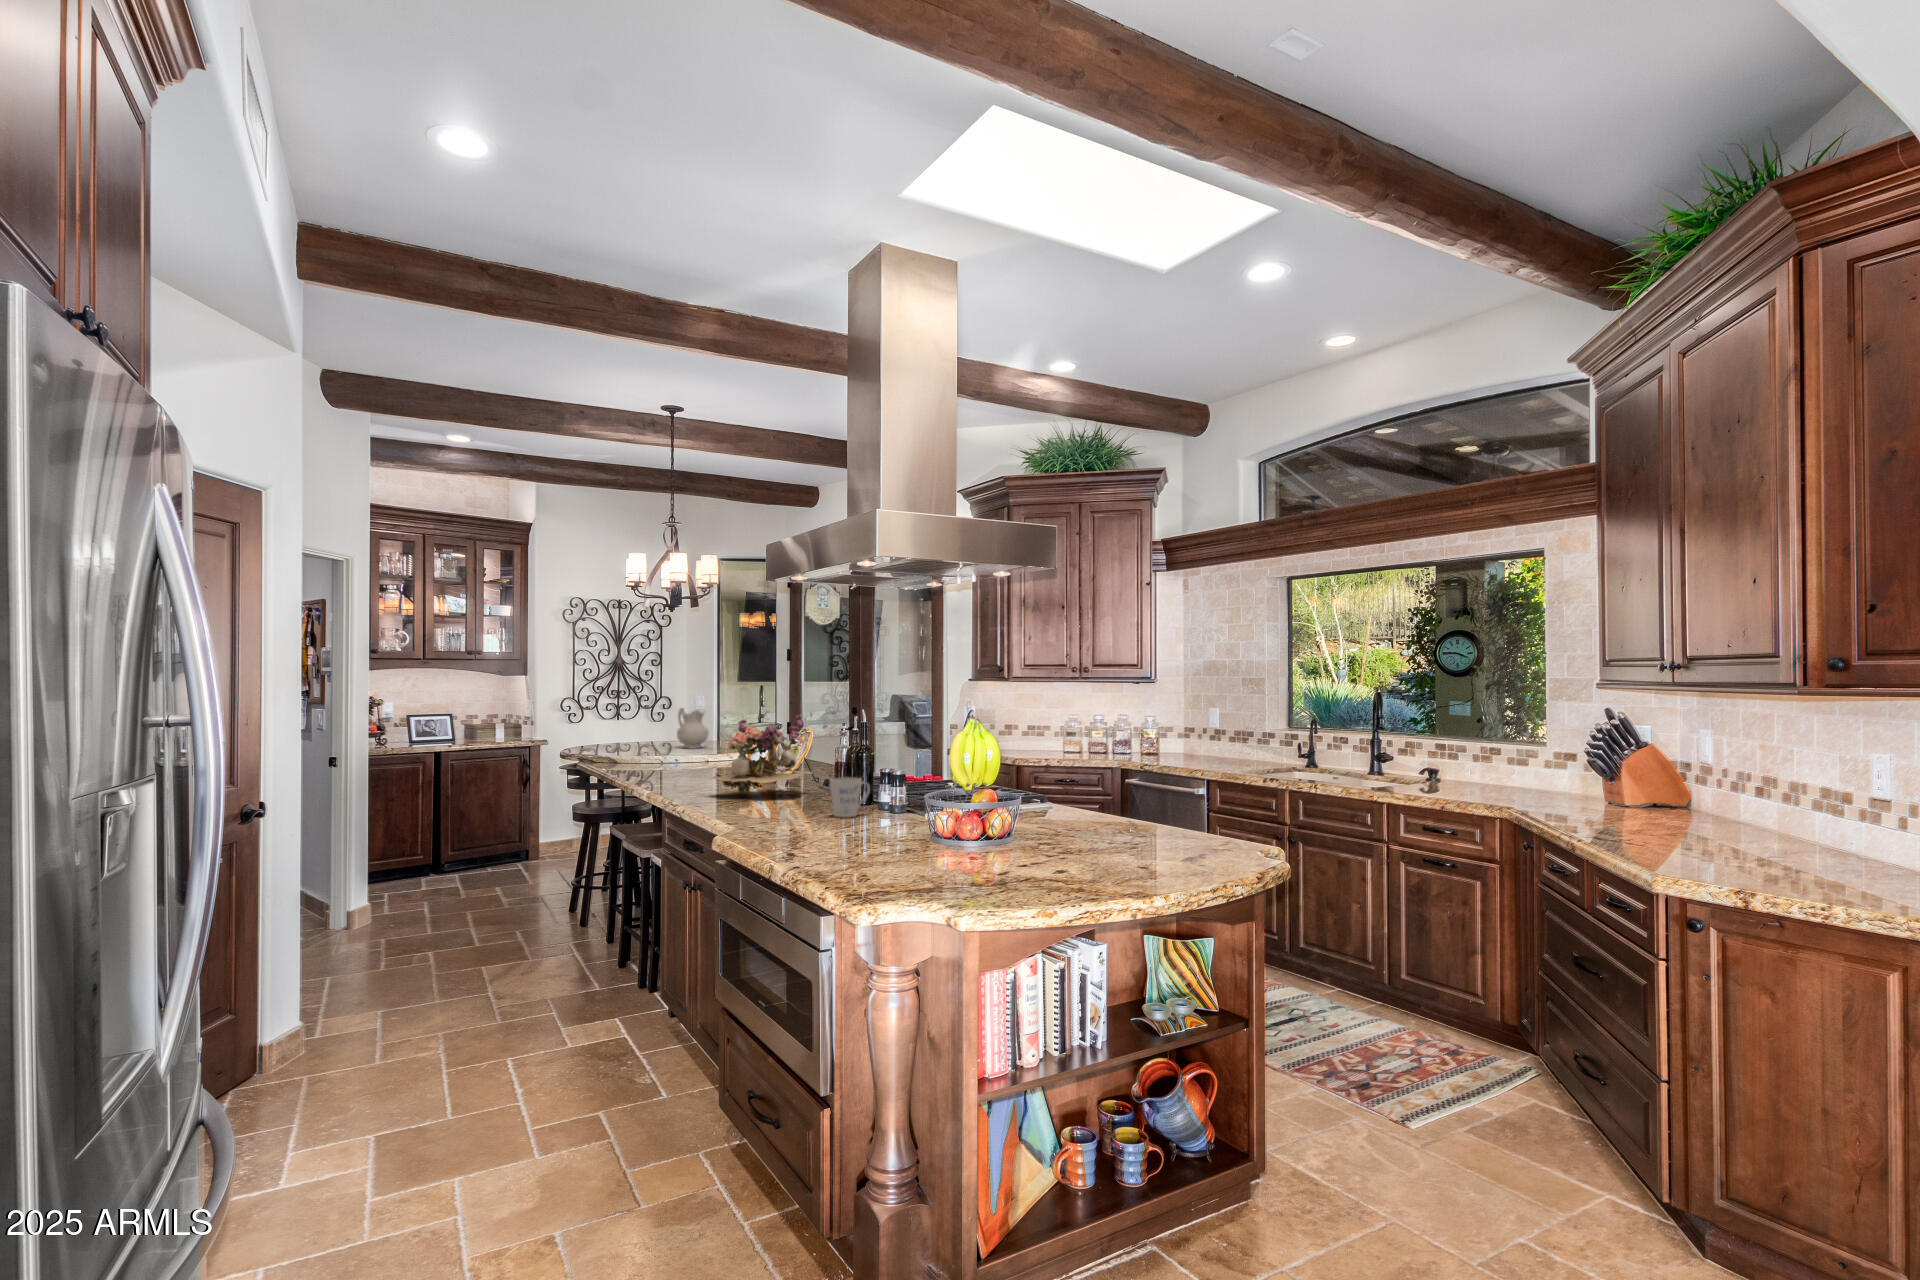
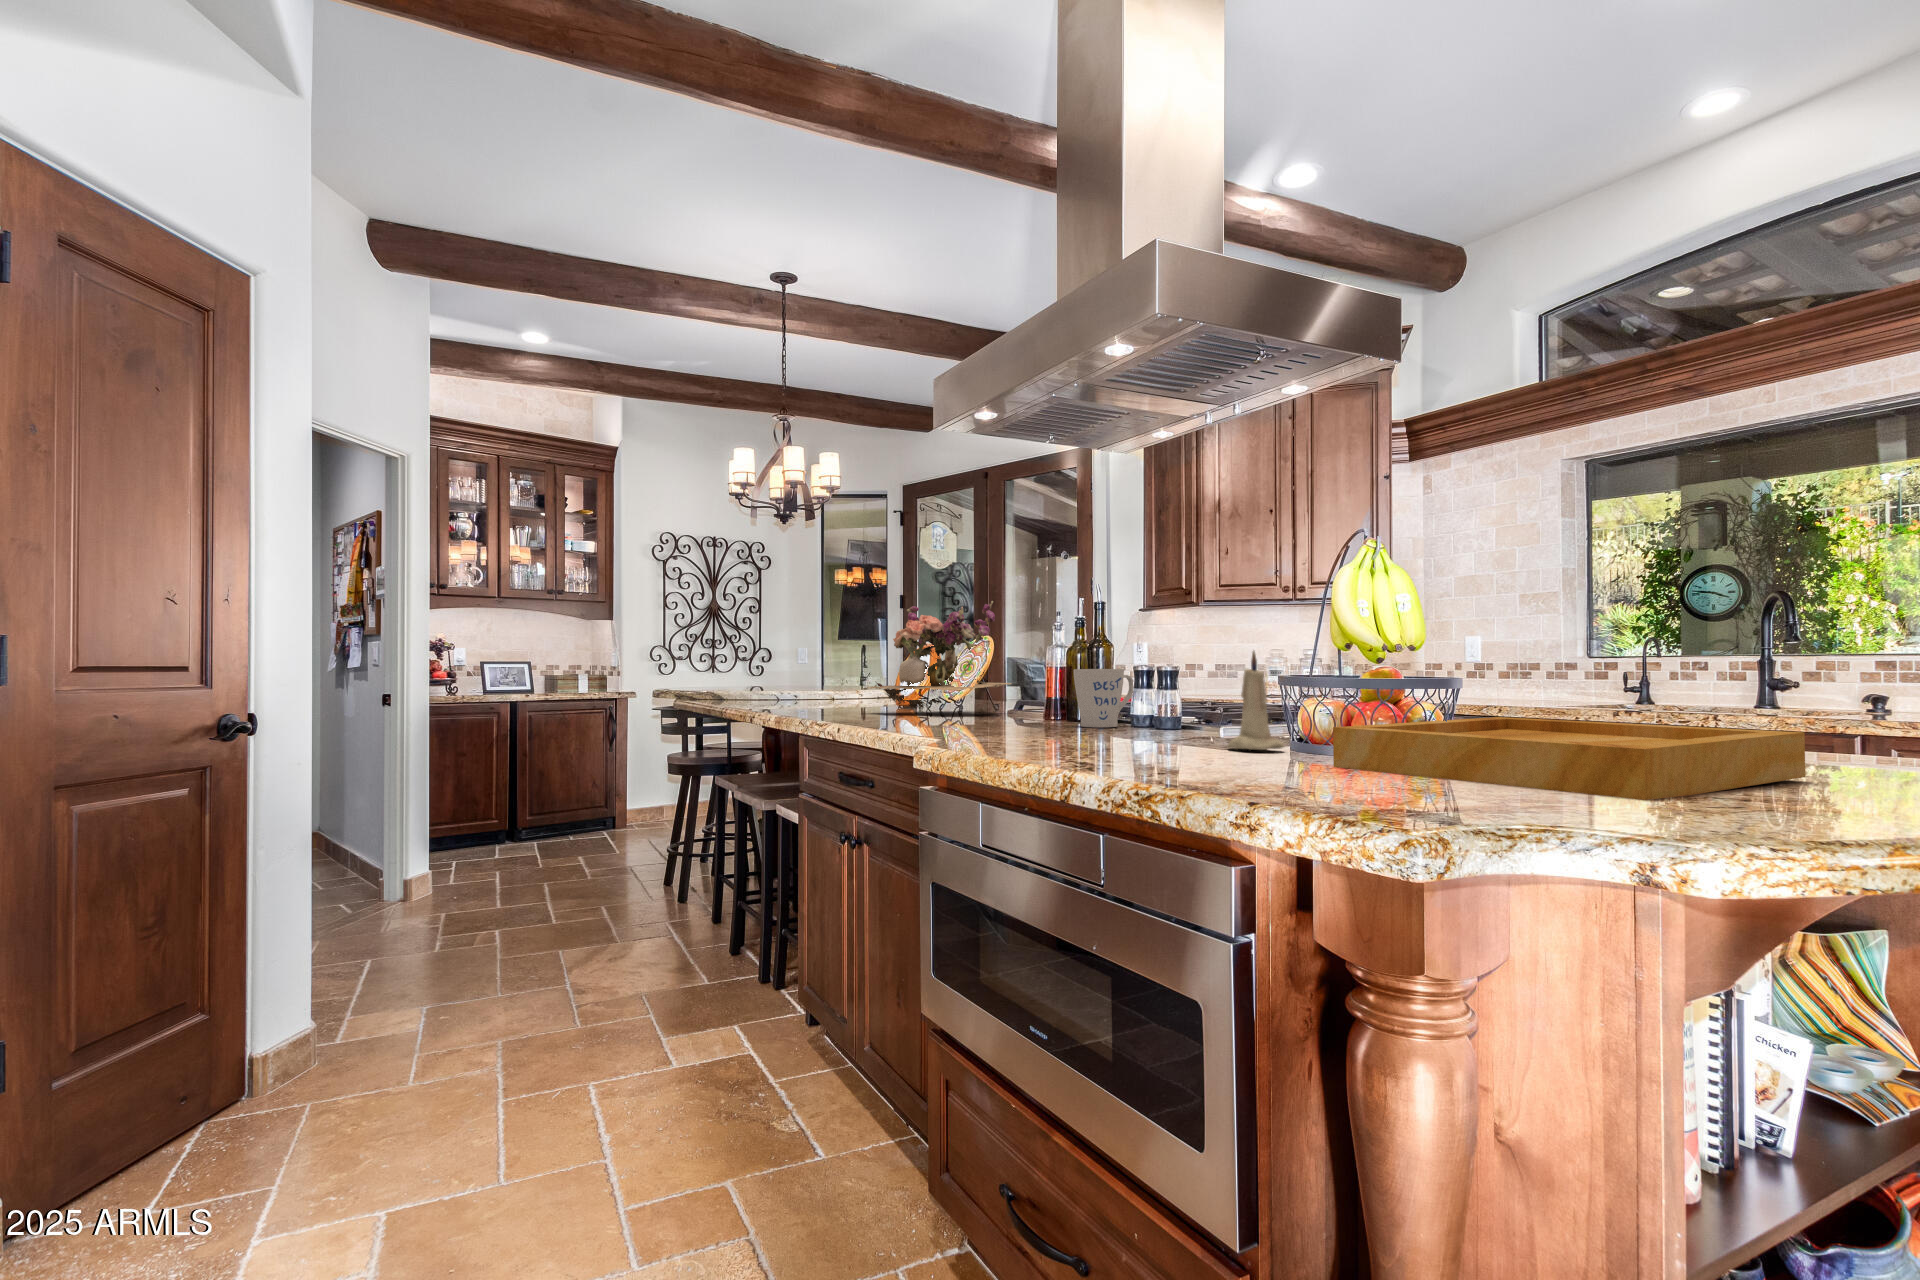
ceramic pitcher: present [677,708,709,749] -> none [789,644,827,692]
candle: none [876,792,906,849] -> present [1227,651,1284,750]
tray: none [902,831,1107,893] -> present [1333,717,1805,800]

